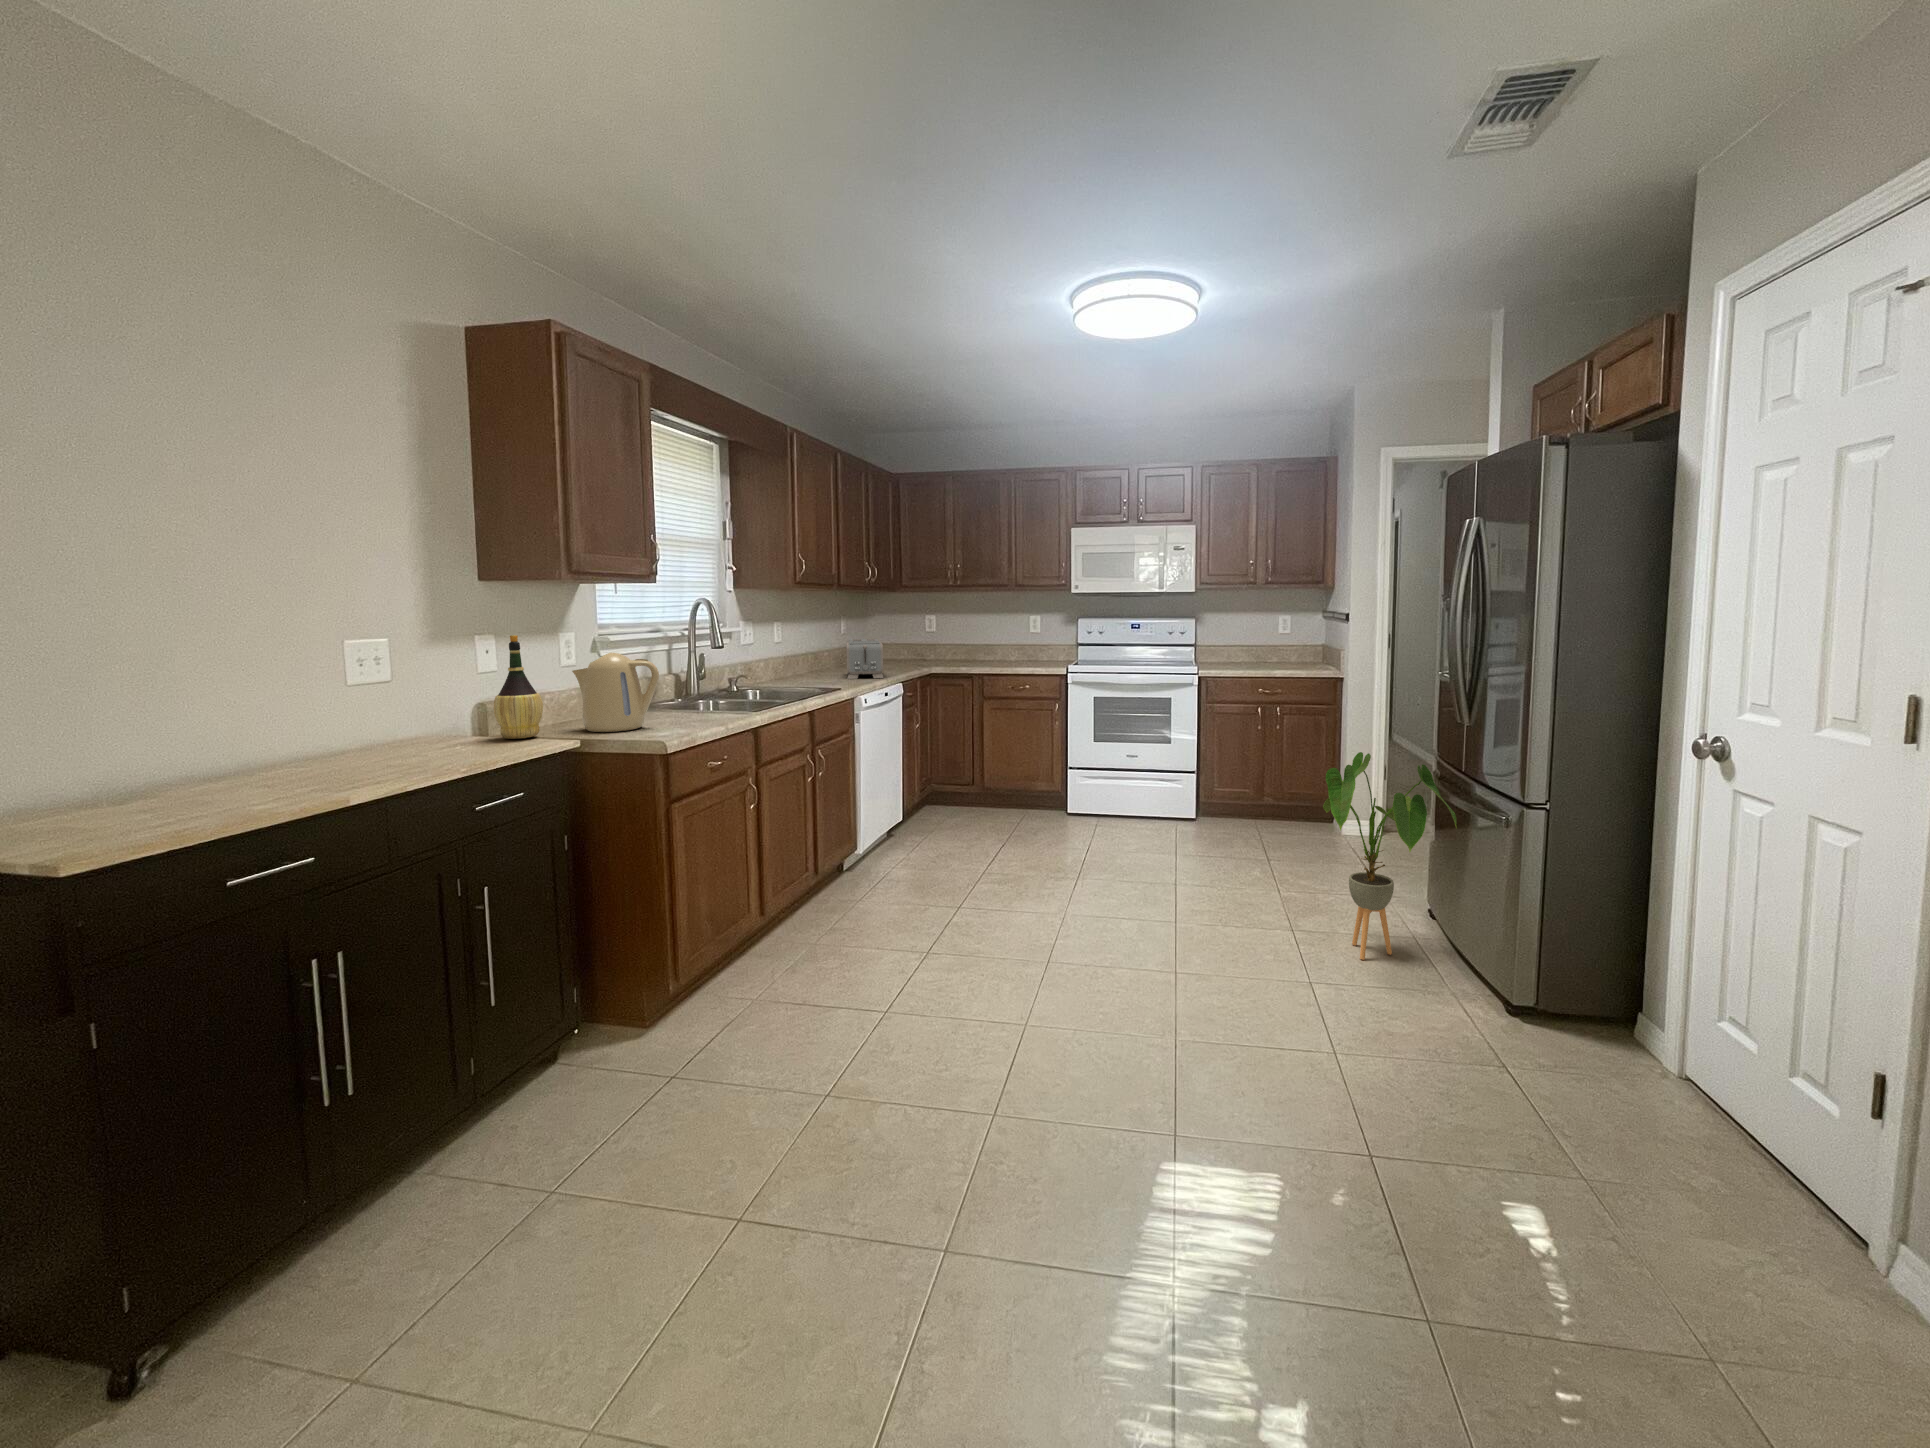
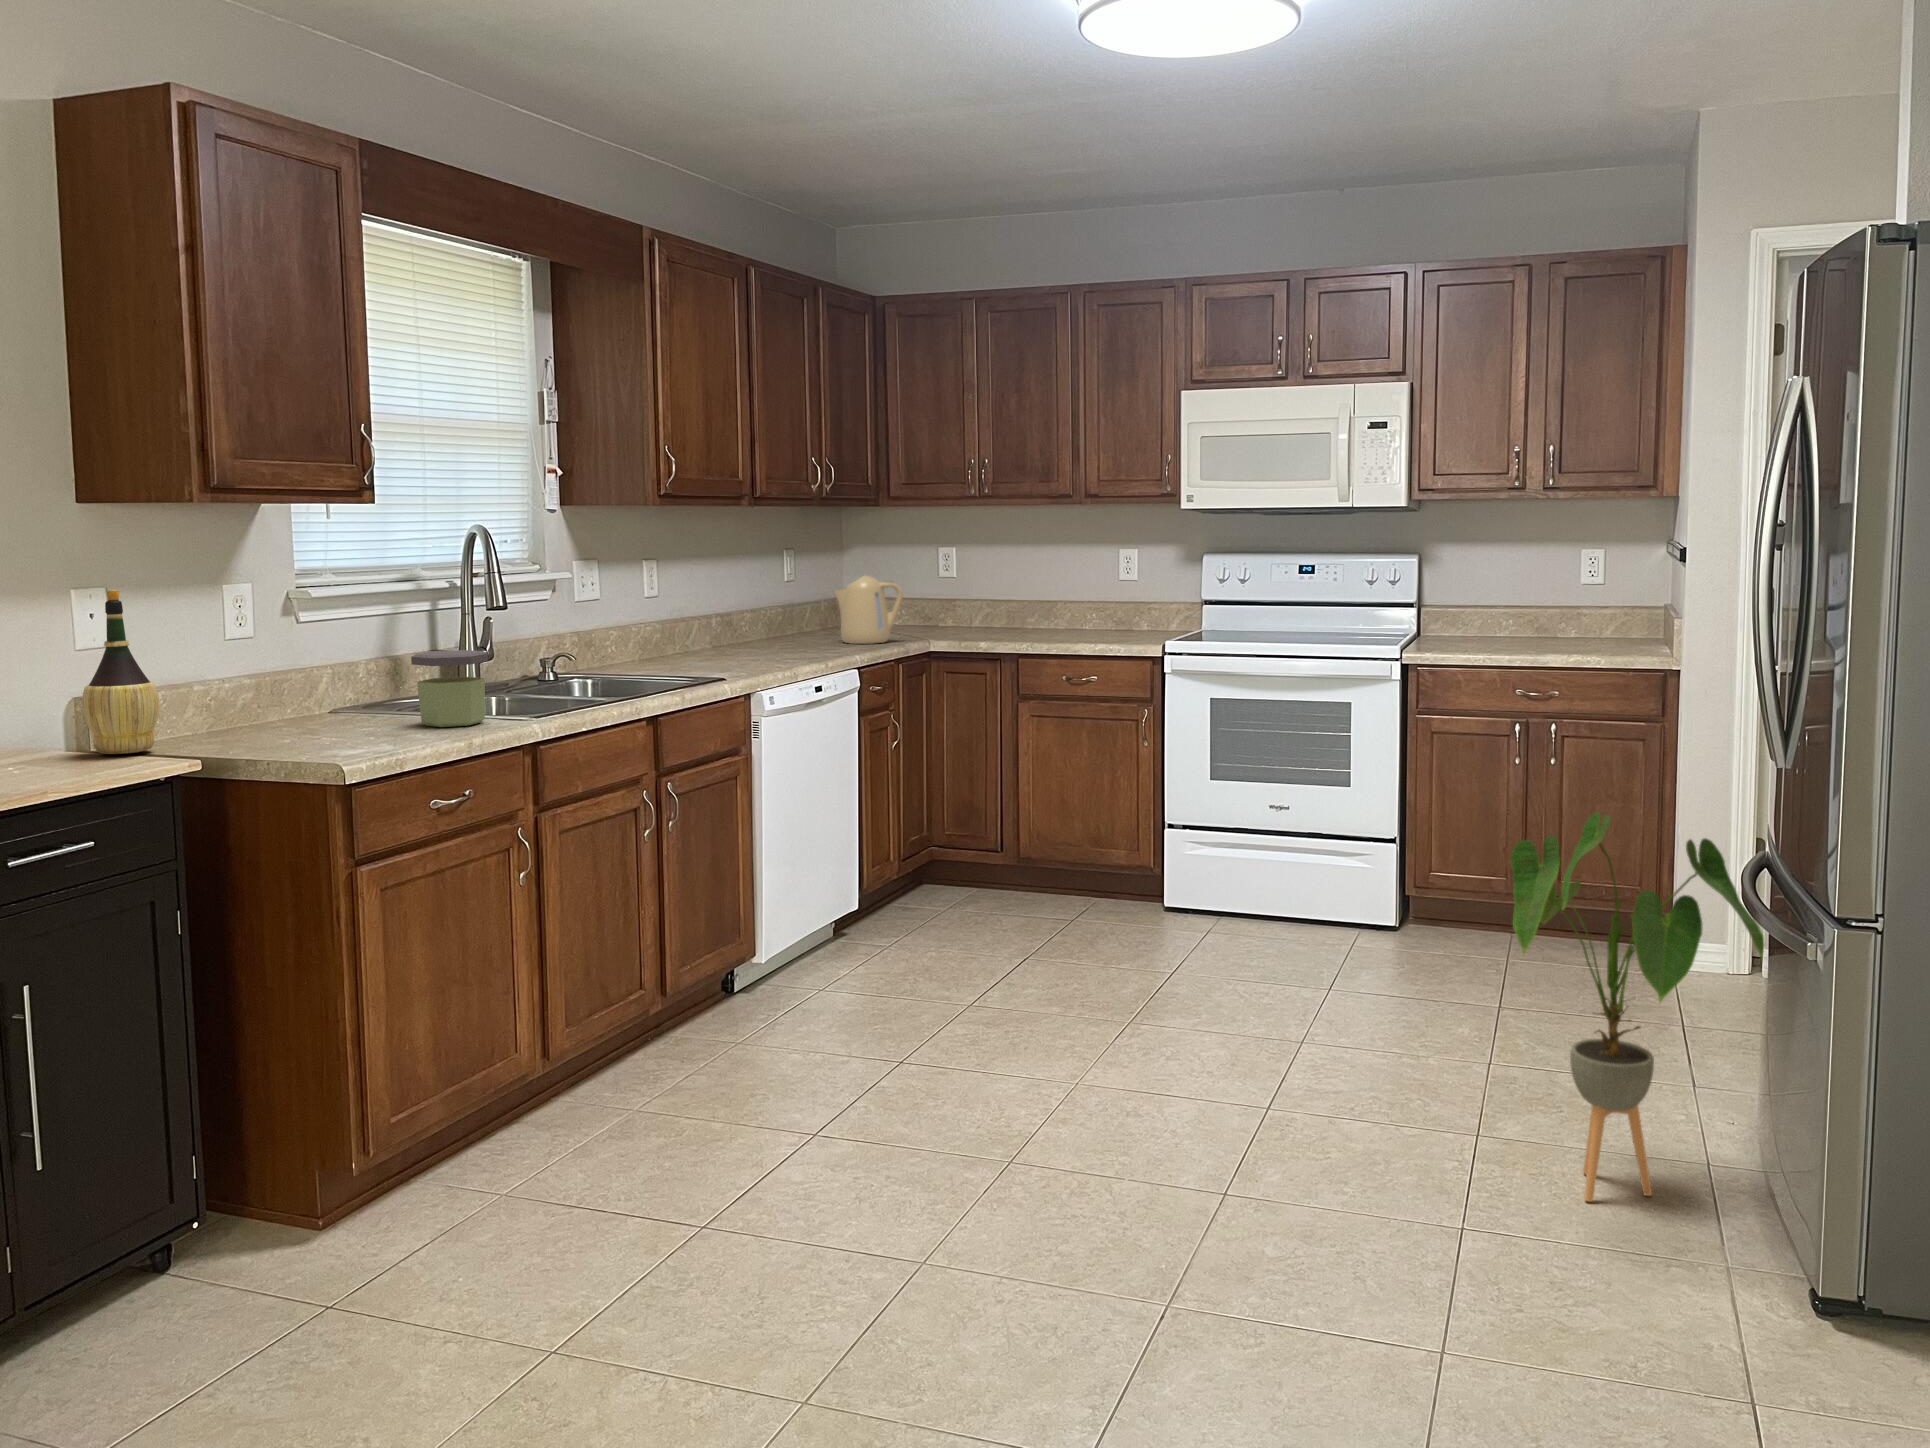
toaster: present [846,638,883,679] -> none [756,590,827,661]
kettle: present [572,652,659,732] -> present [834,576,903,644]
jar: none [688,672,734,719] -> present [411,650,488,727]

